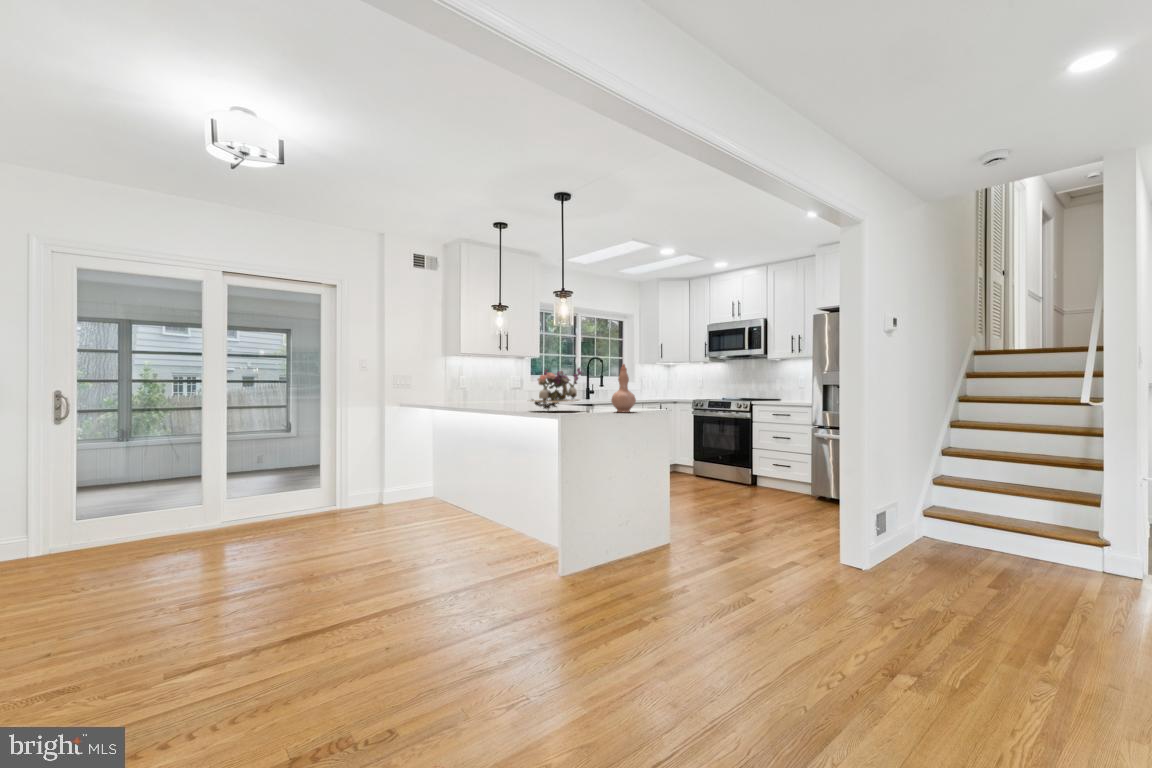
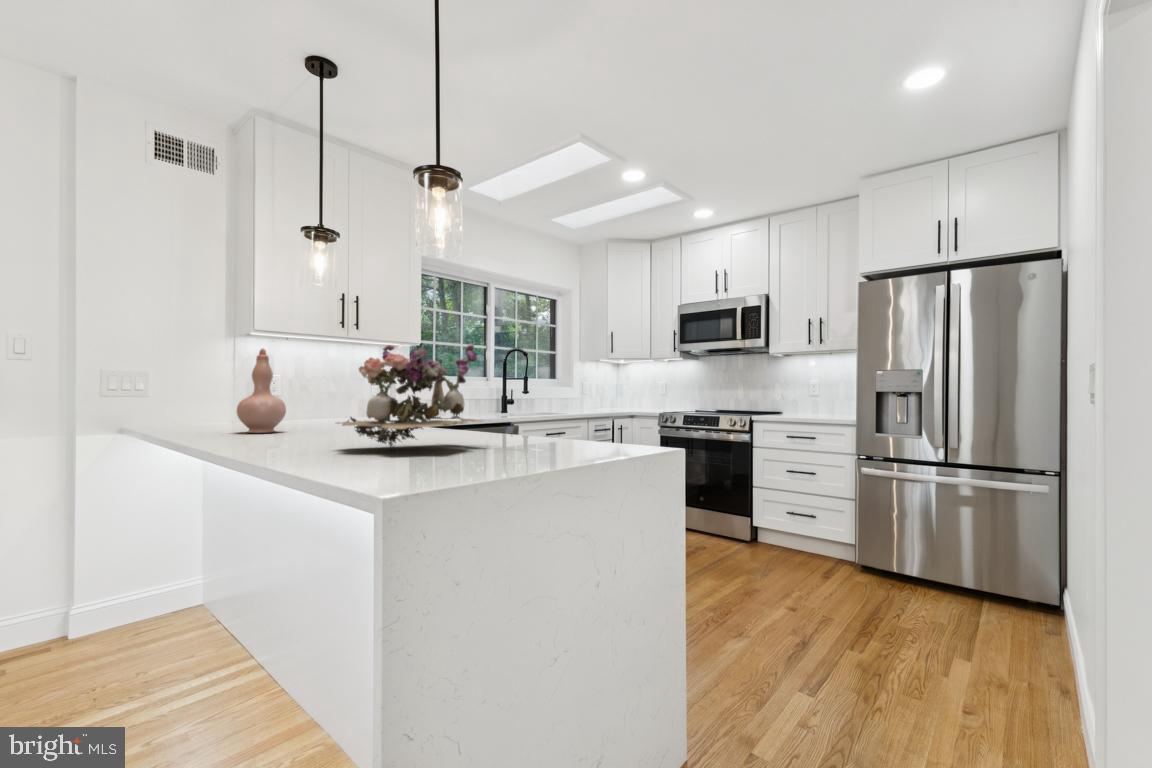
vase: present [611,364,636,412] -> present [237,349,286,433]

